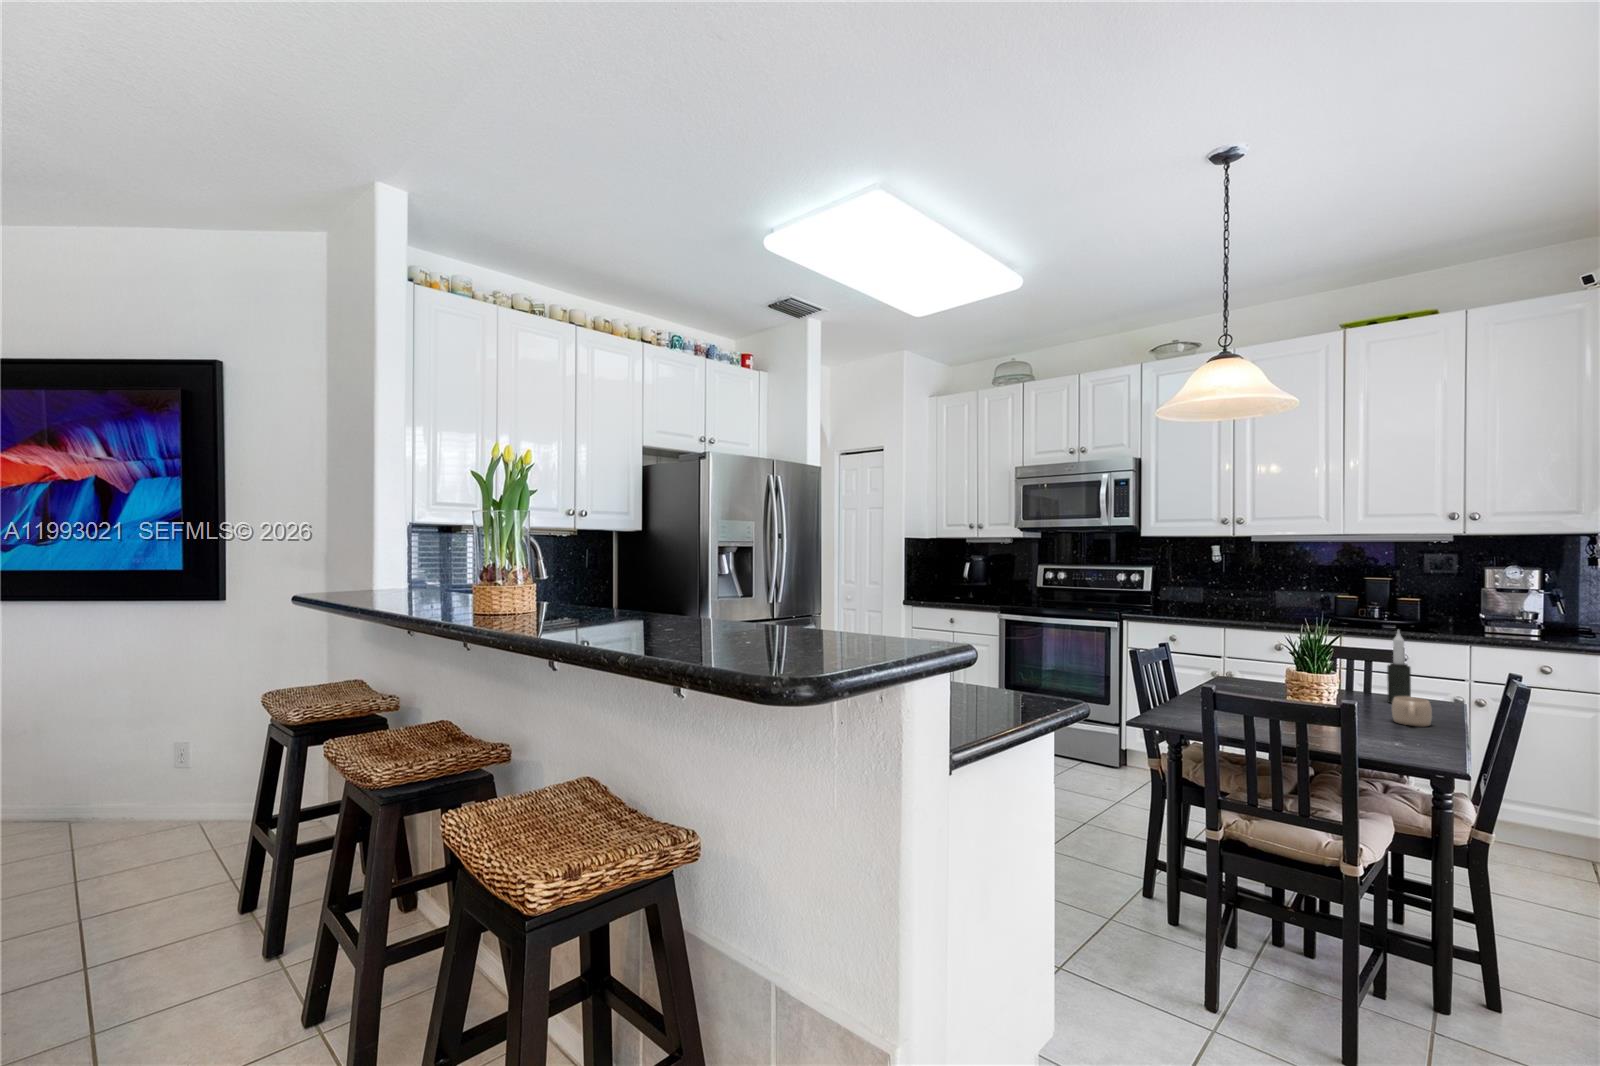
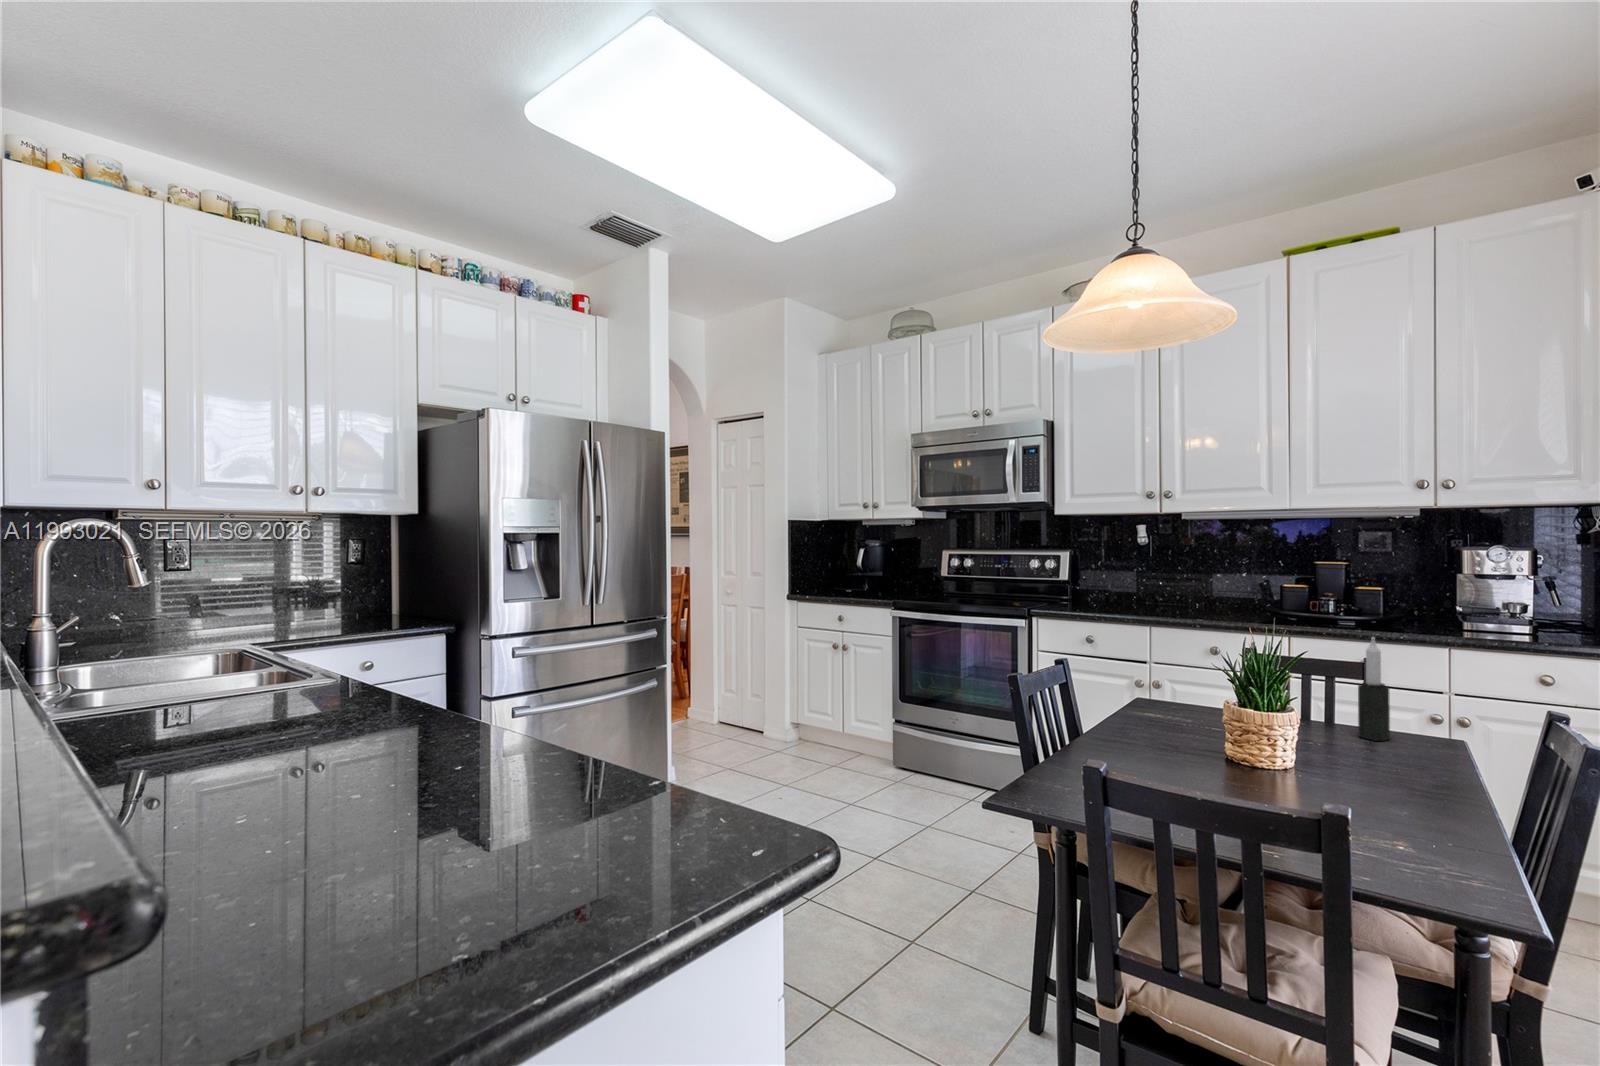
mug: present [1392,696,1432,727] -> none [1371,738,1429,785]

